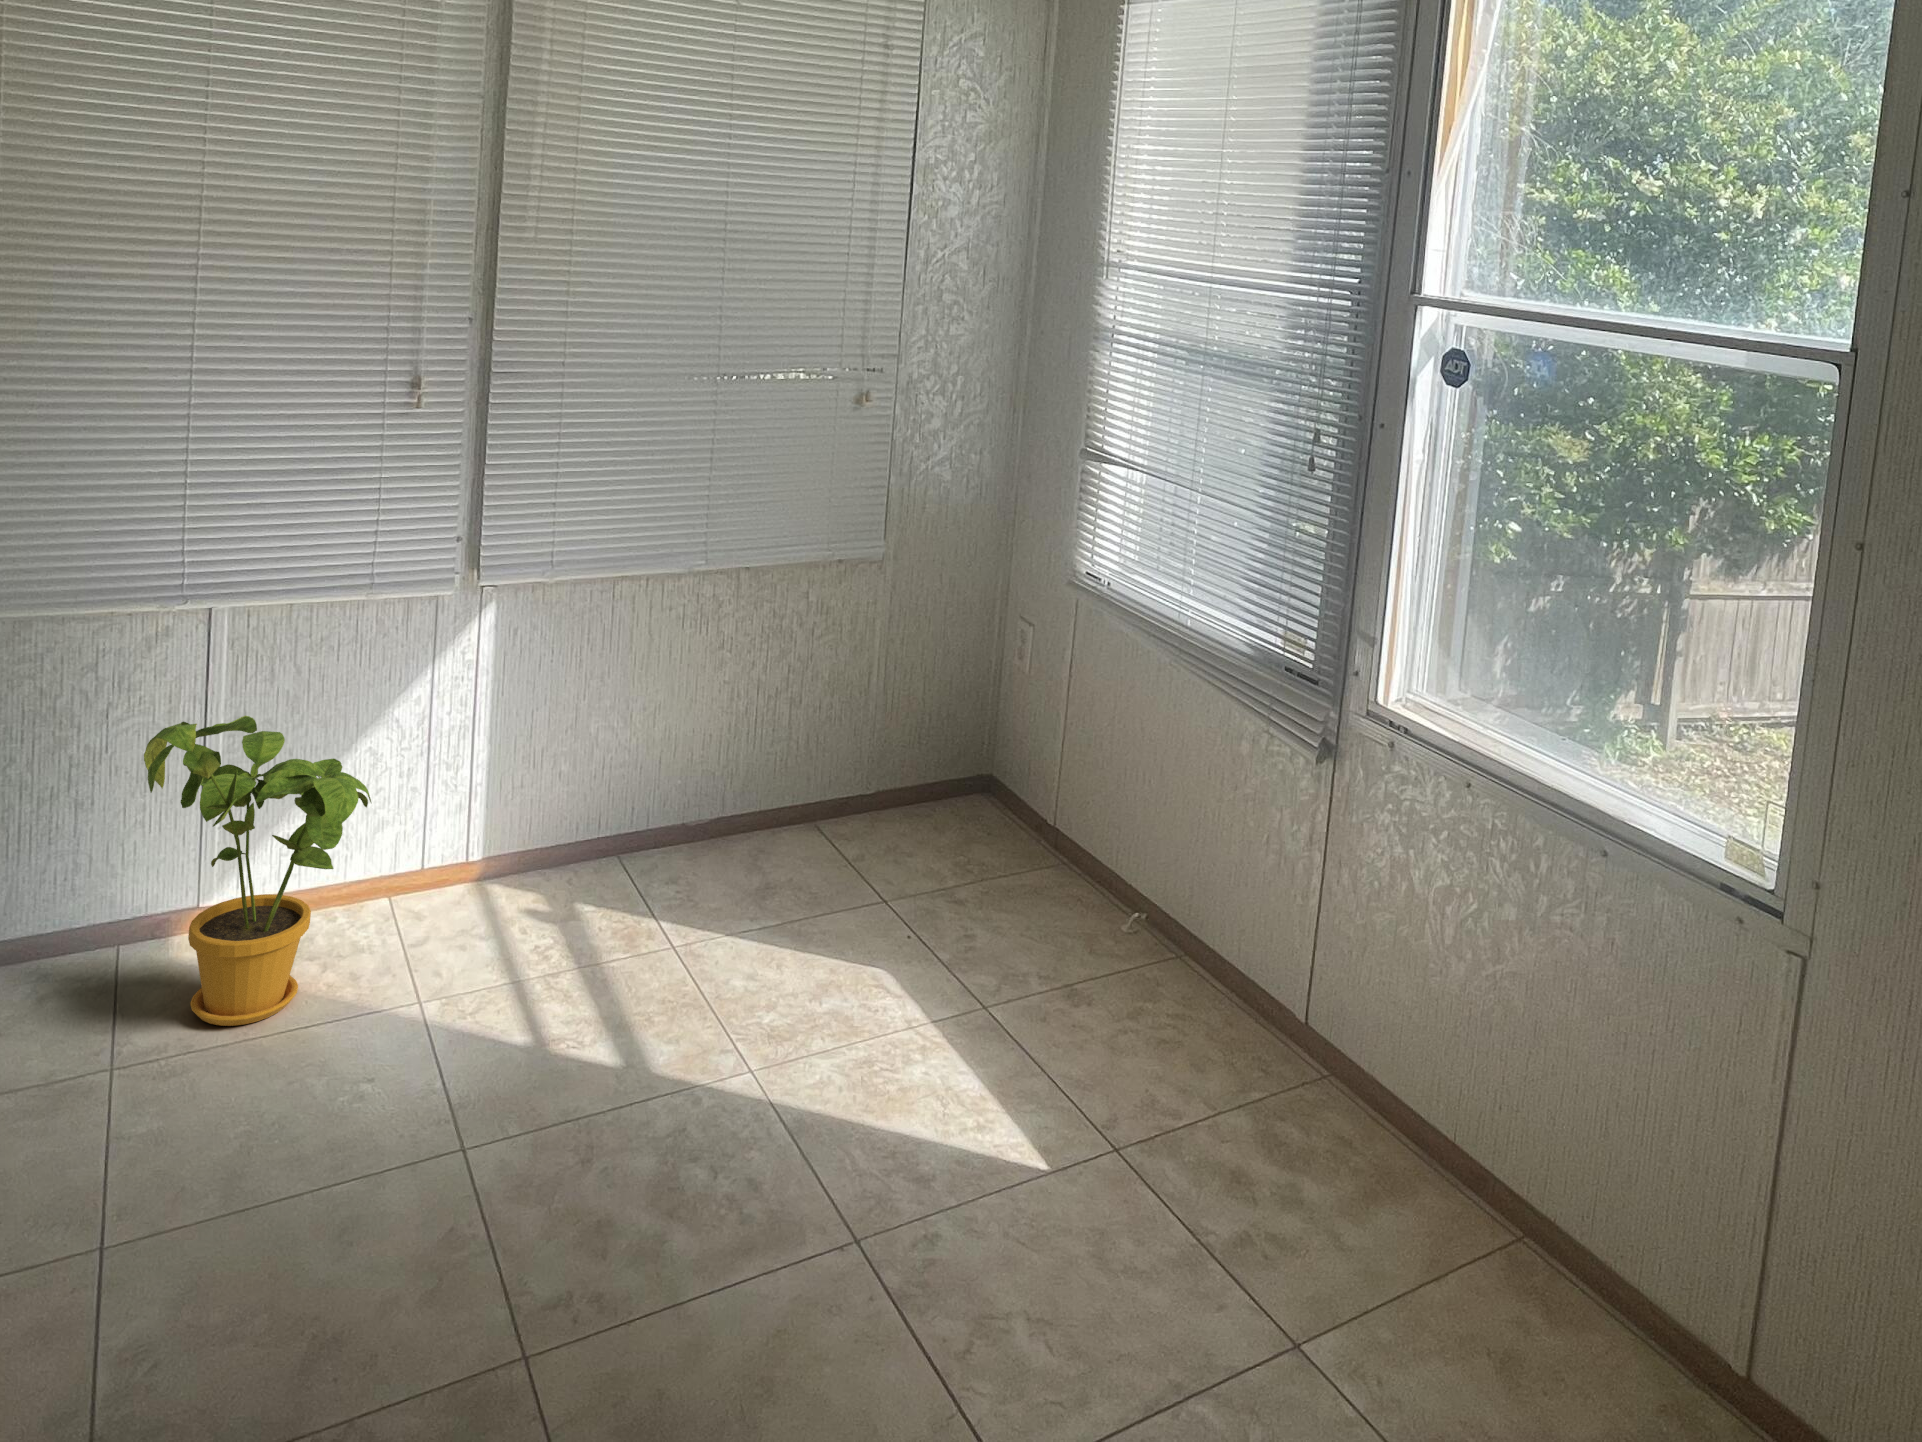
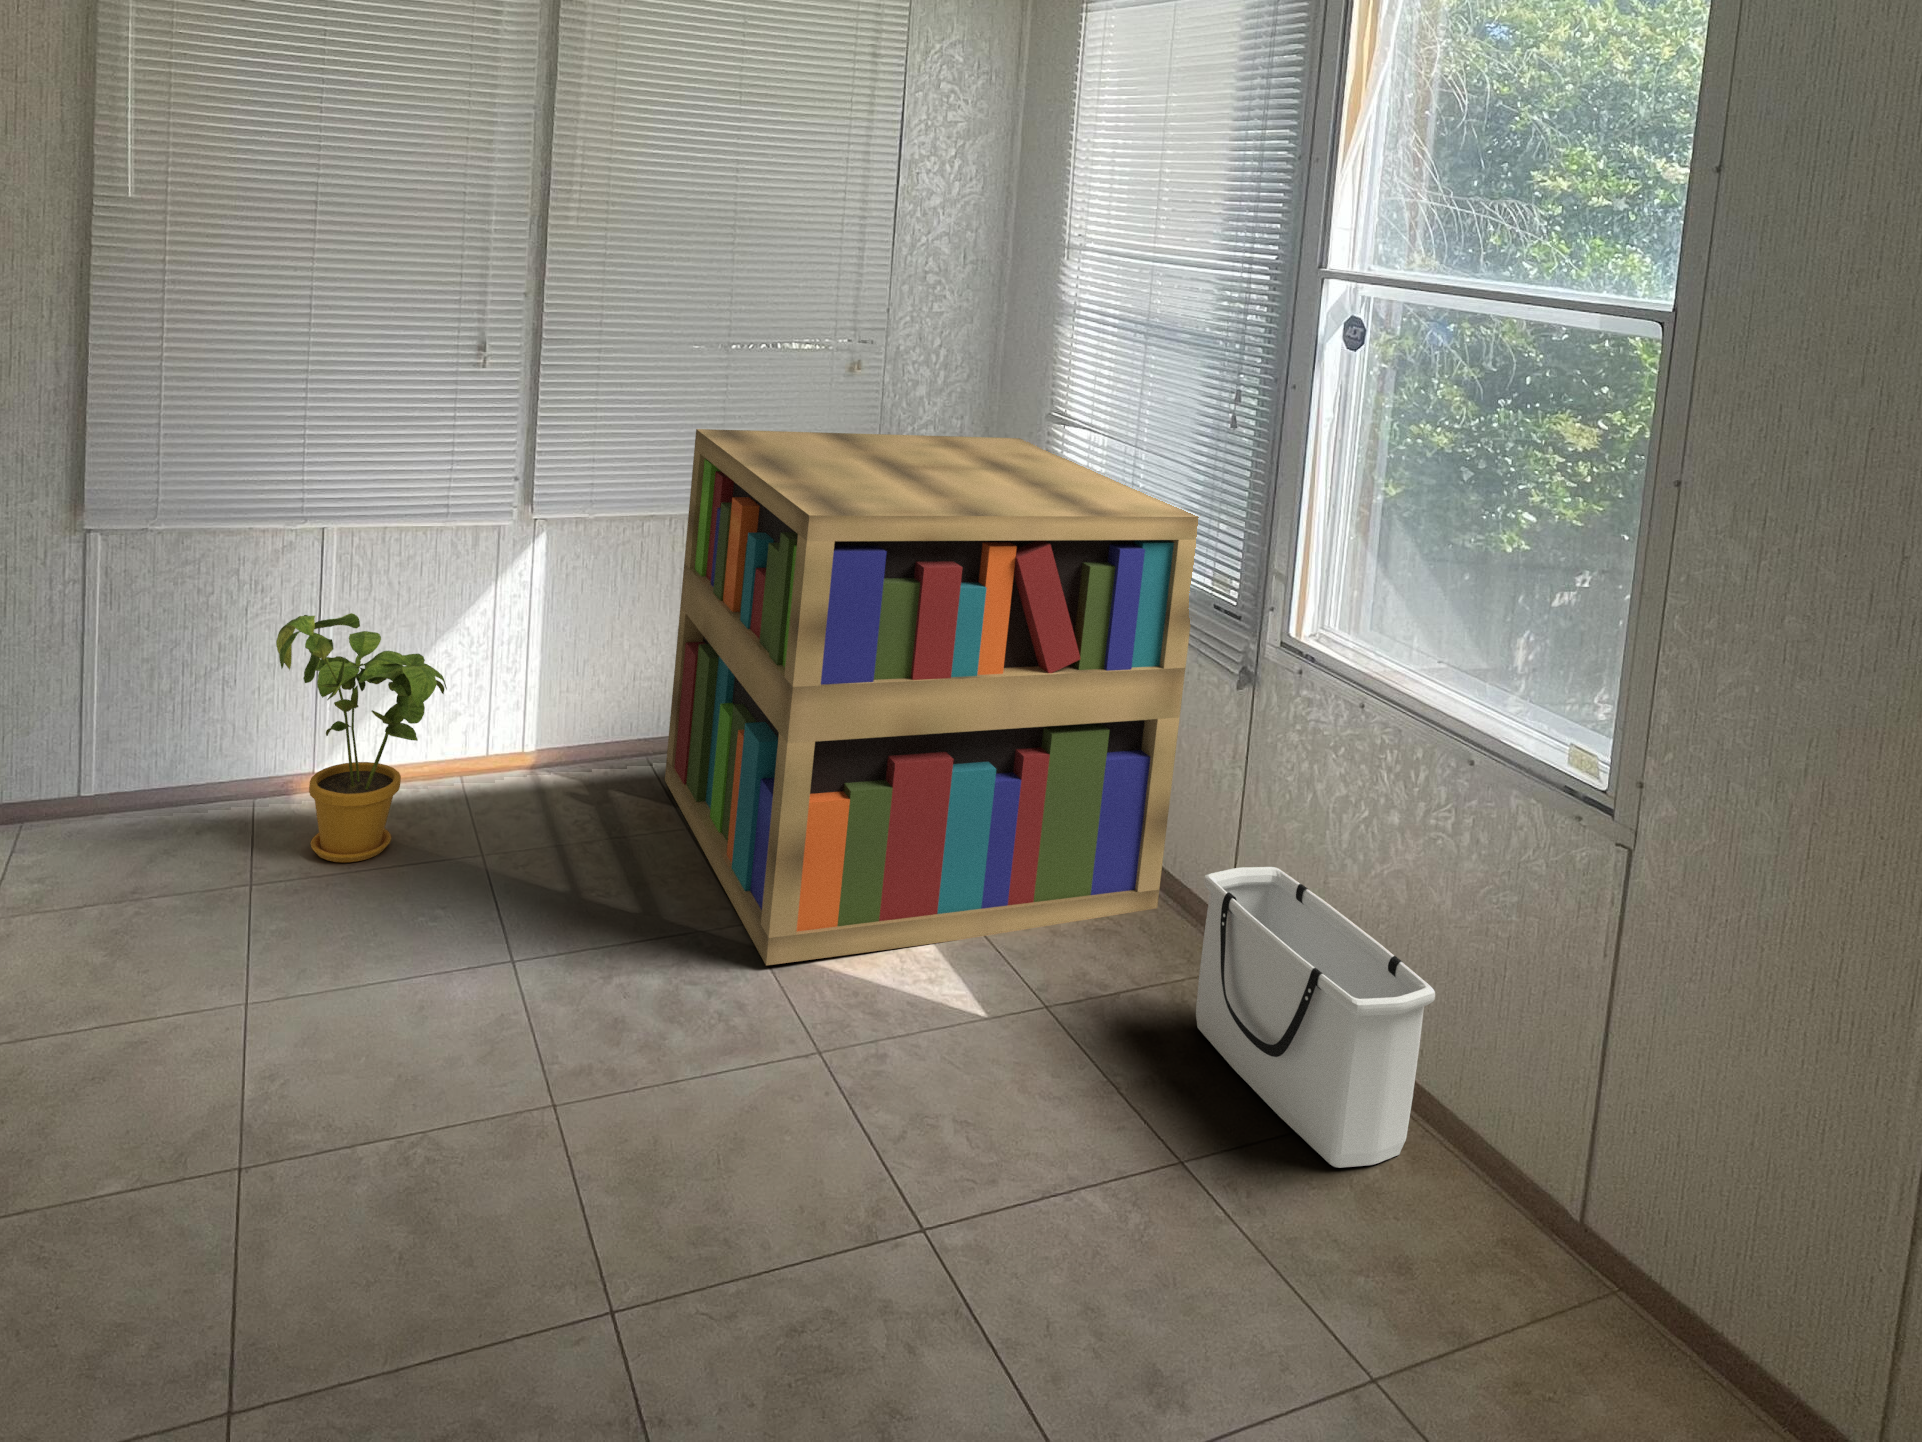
bookshelf: none [641,474,1271,1124] -> present [665,429,1199,965]
storage bin: none [1285,967,1573,1330] -> present [1196,867,1435,1168]

